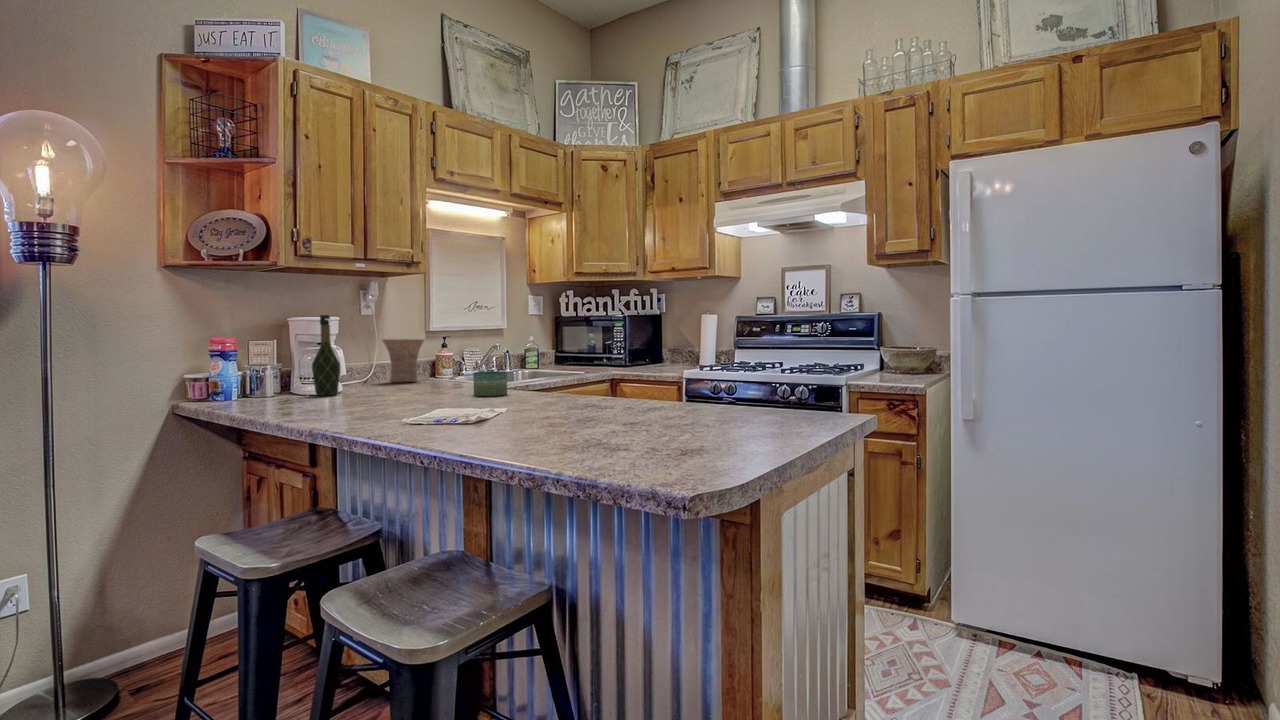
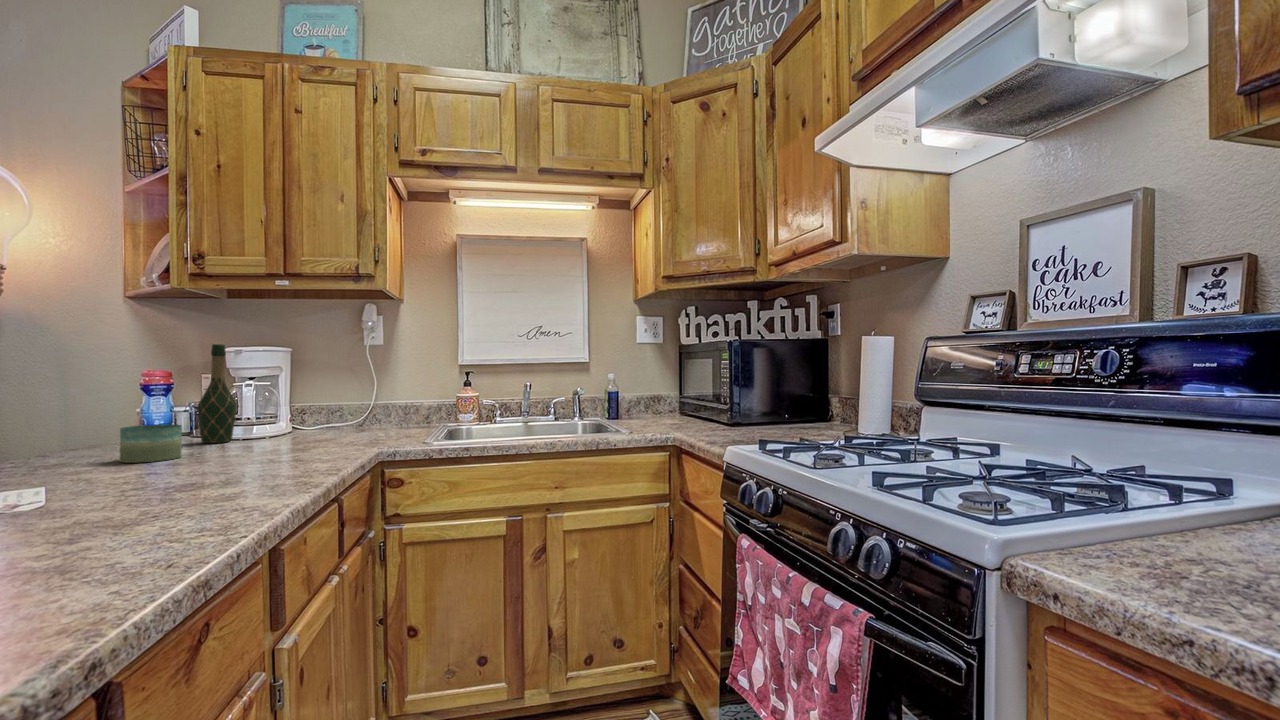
vase: present [382,339,424,382] -> none [382,373,436,427]
candle: present [474,372,507,396] -> present [120,424,182,463]

